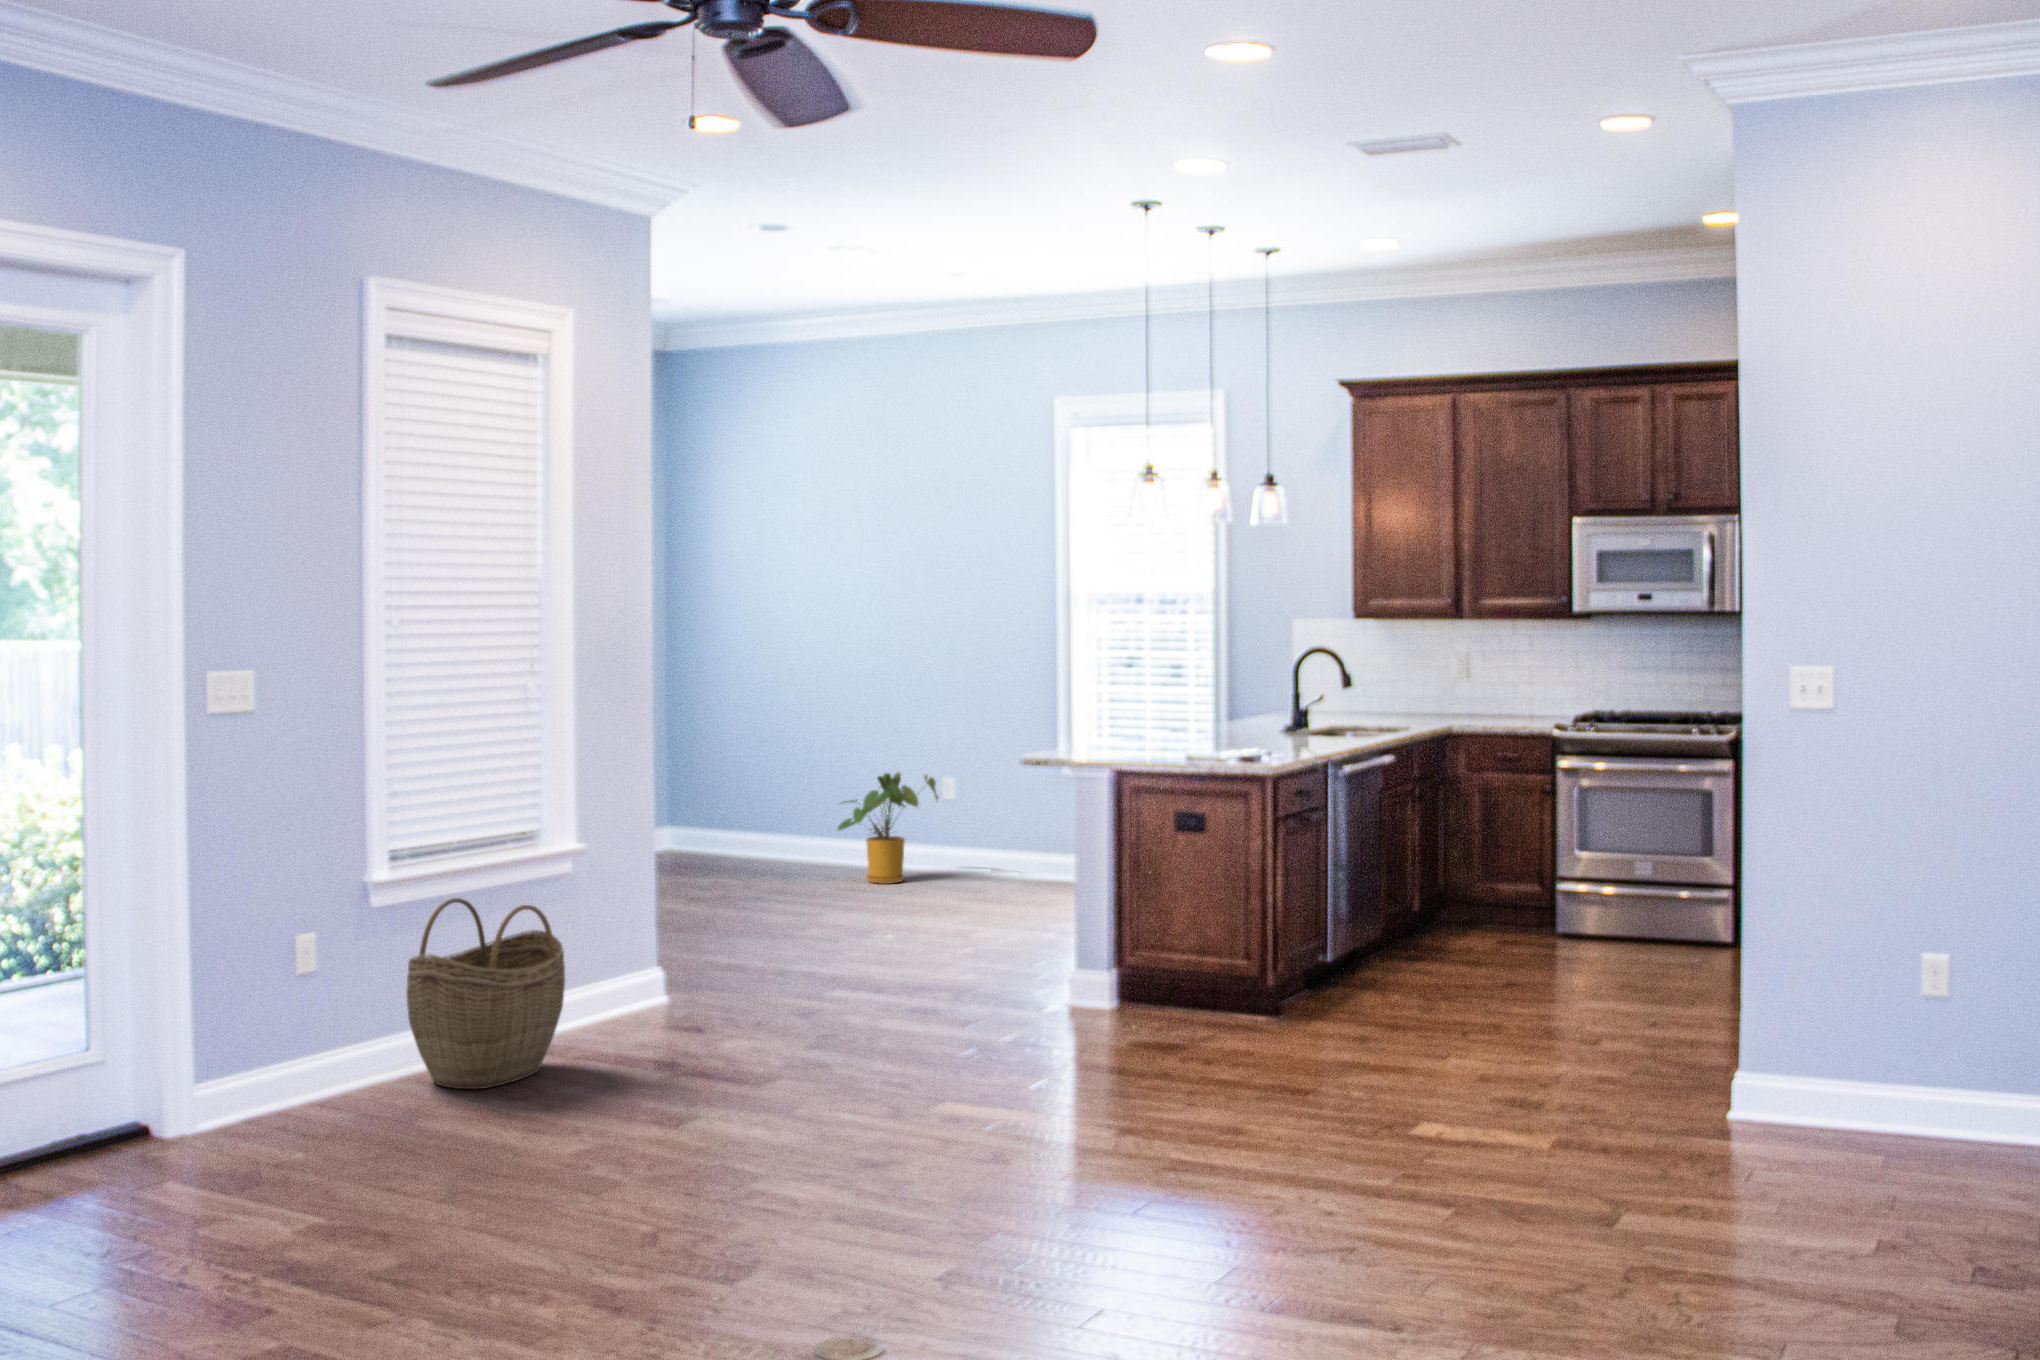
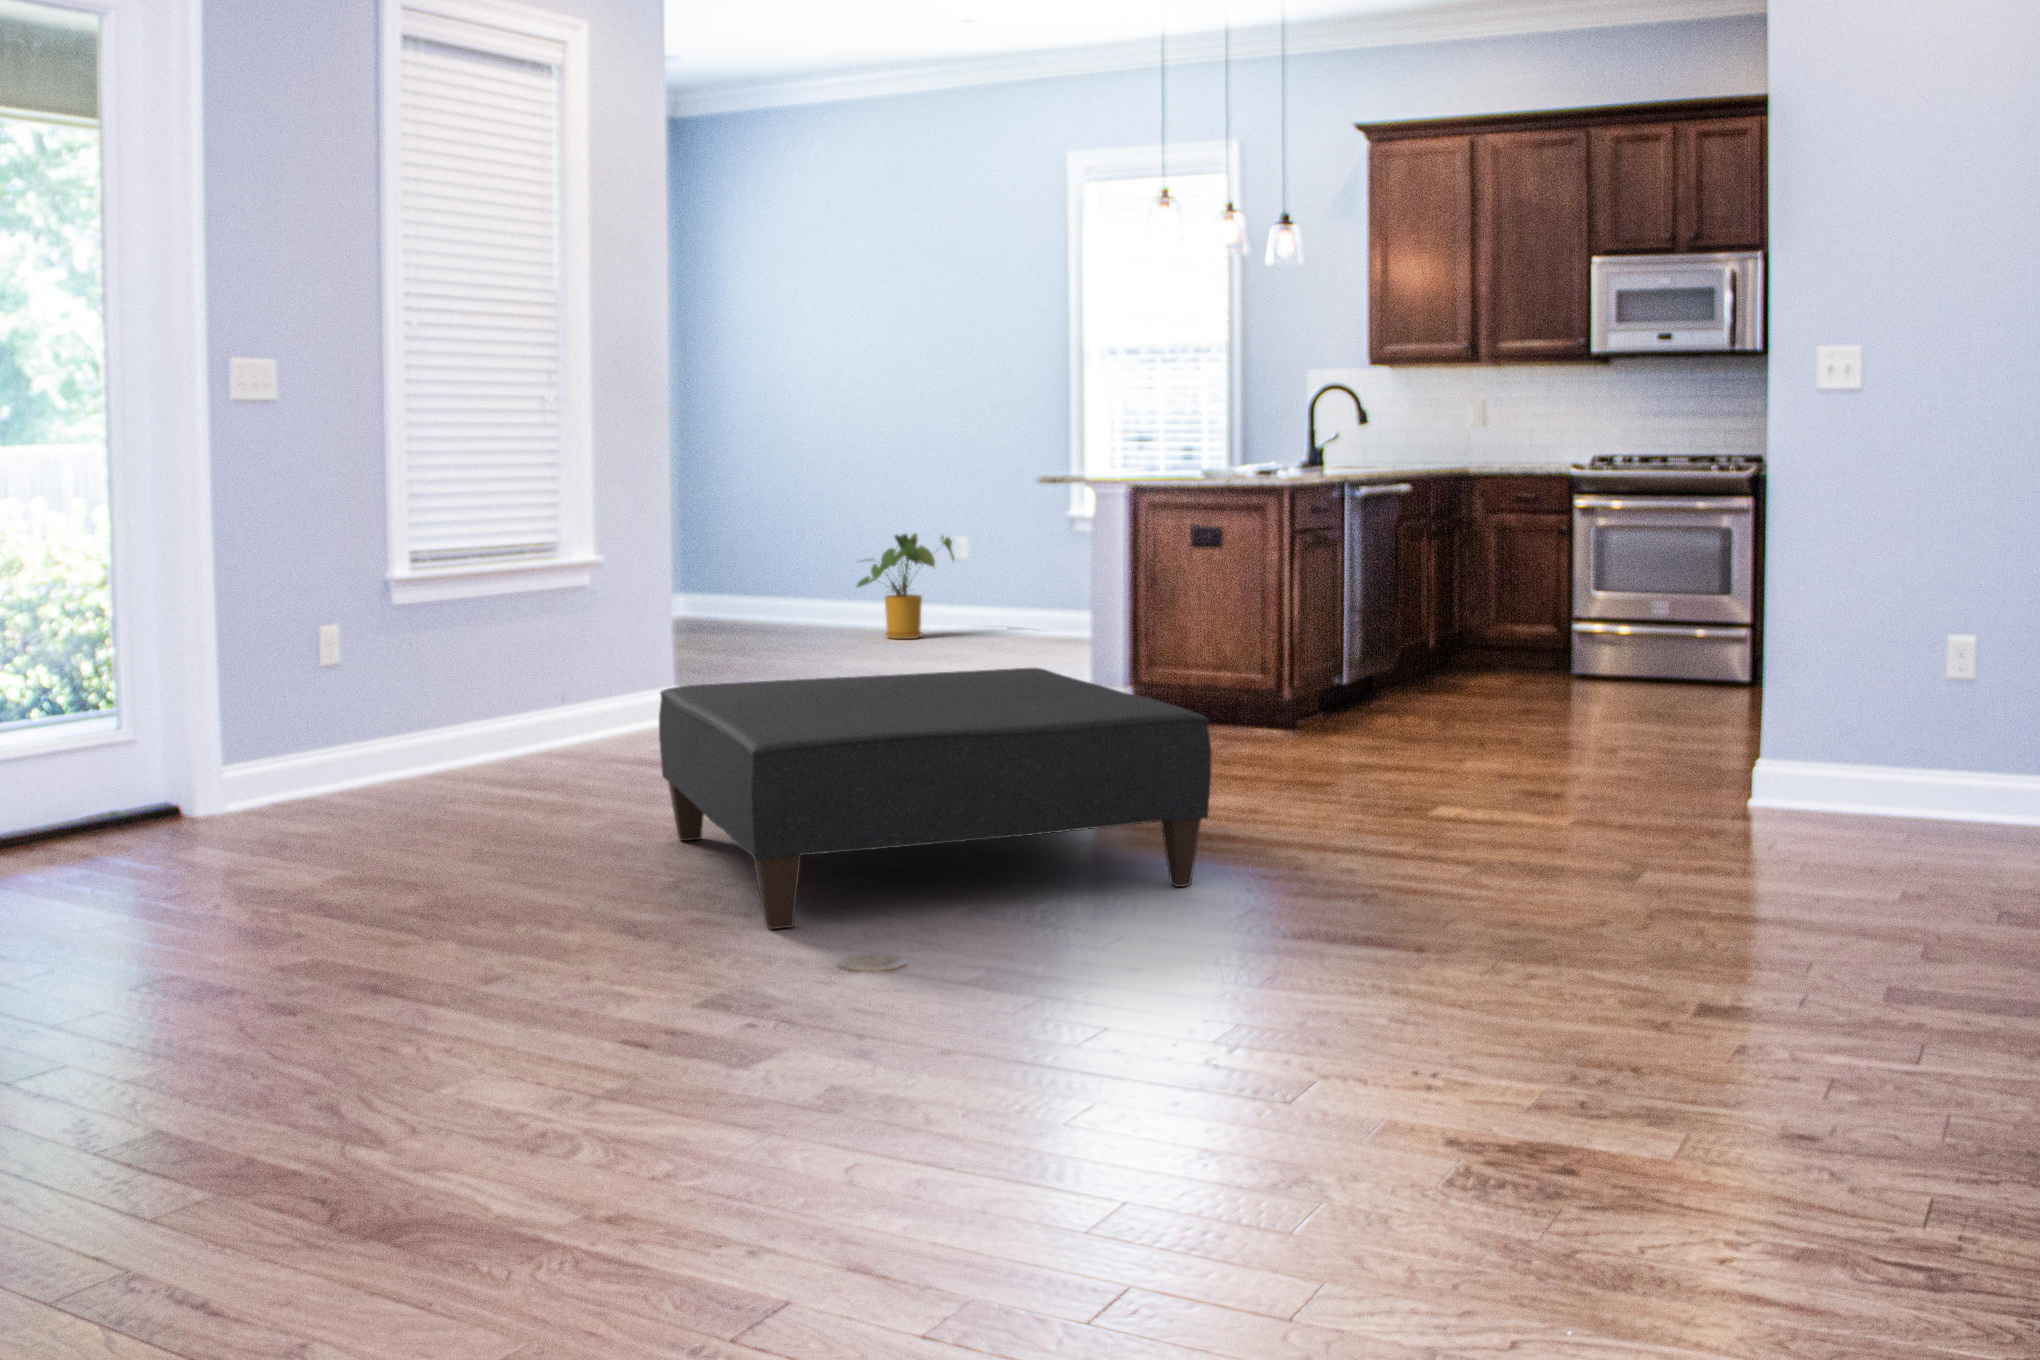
woven basket: present [406,898,565,1089] -> none [430,599,584,780]
ottoman: none [644,985,1194,1298] -> present [659,668,1212,929]

